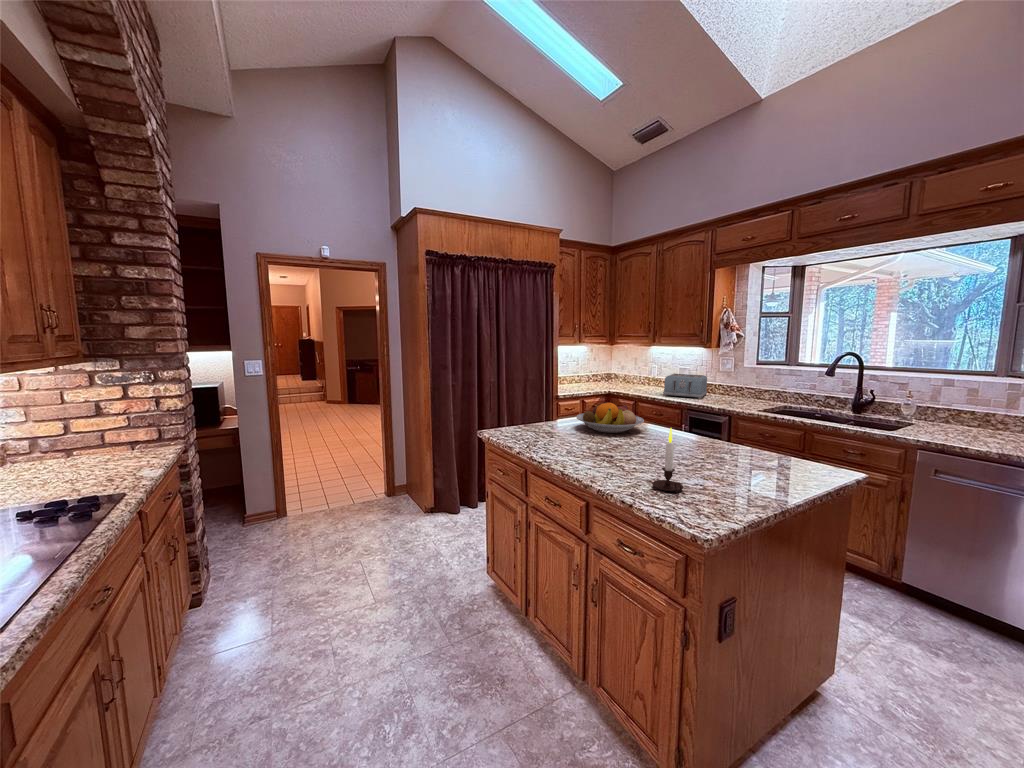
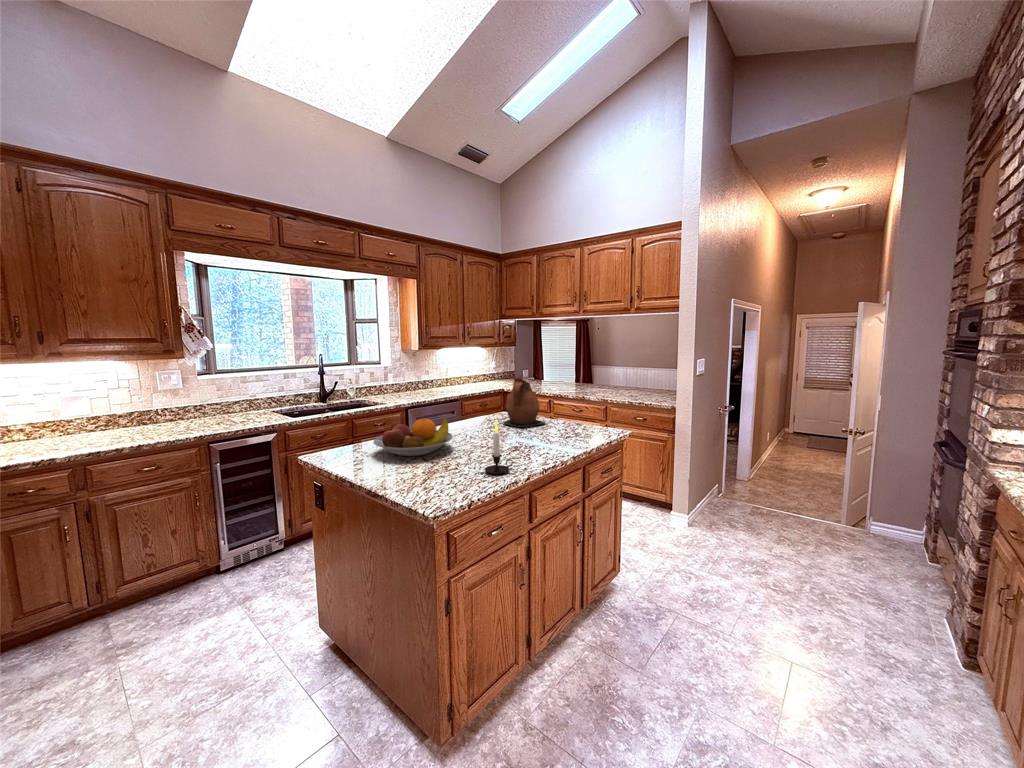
toaster: present [663,374,707,399] -> none [93,400,195,440]
ceramic pitcher: none [706,392,787,477] -> present [503,378,545,427]
candle: present [653,428,683,492] -> present [485,421,513,474]

